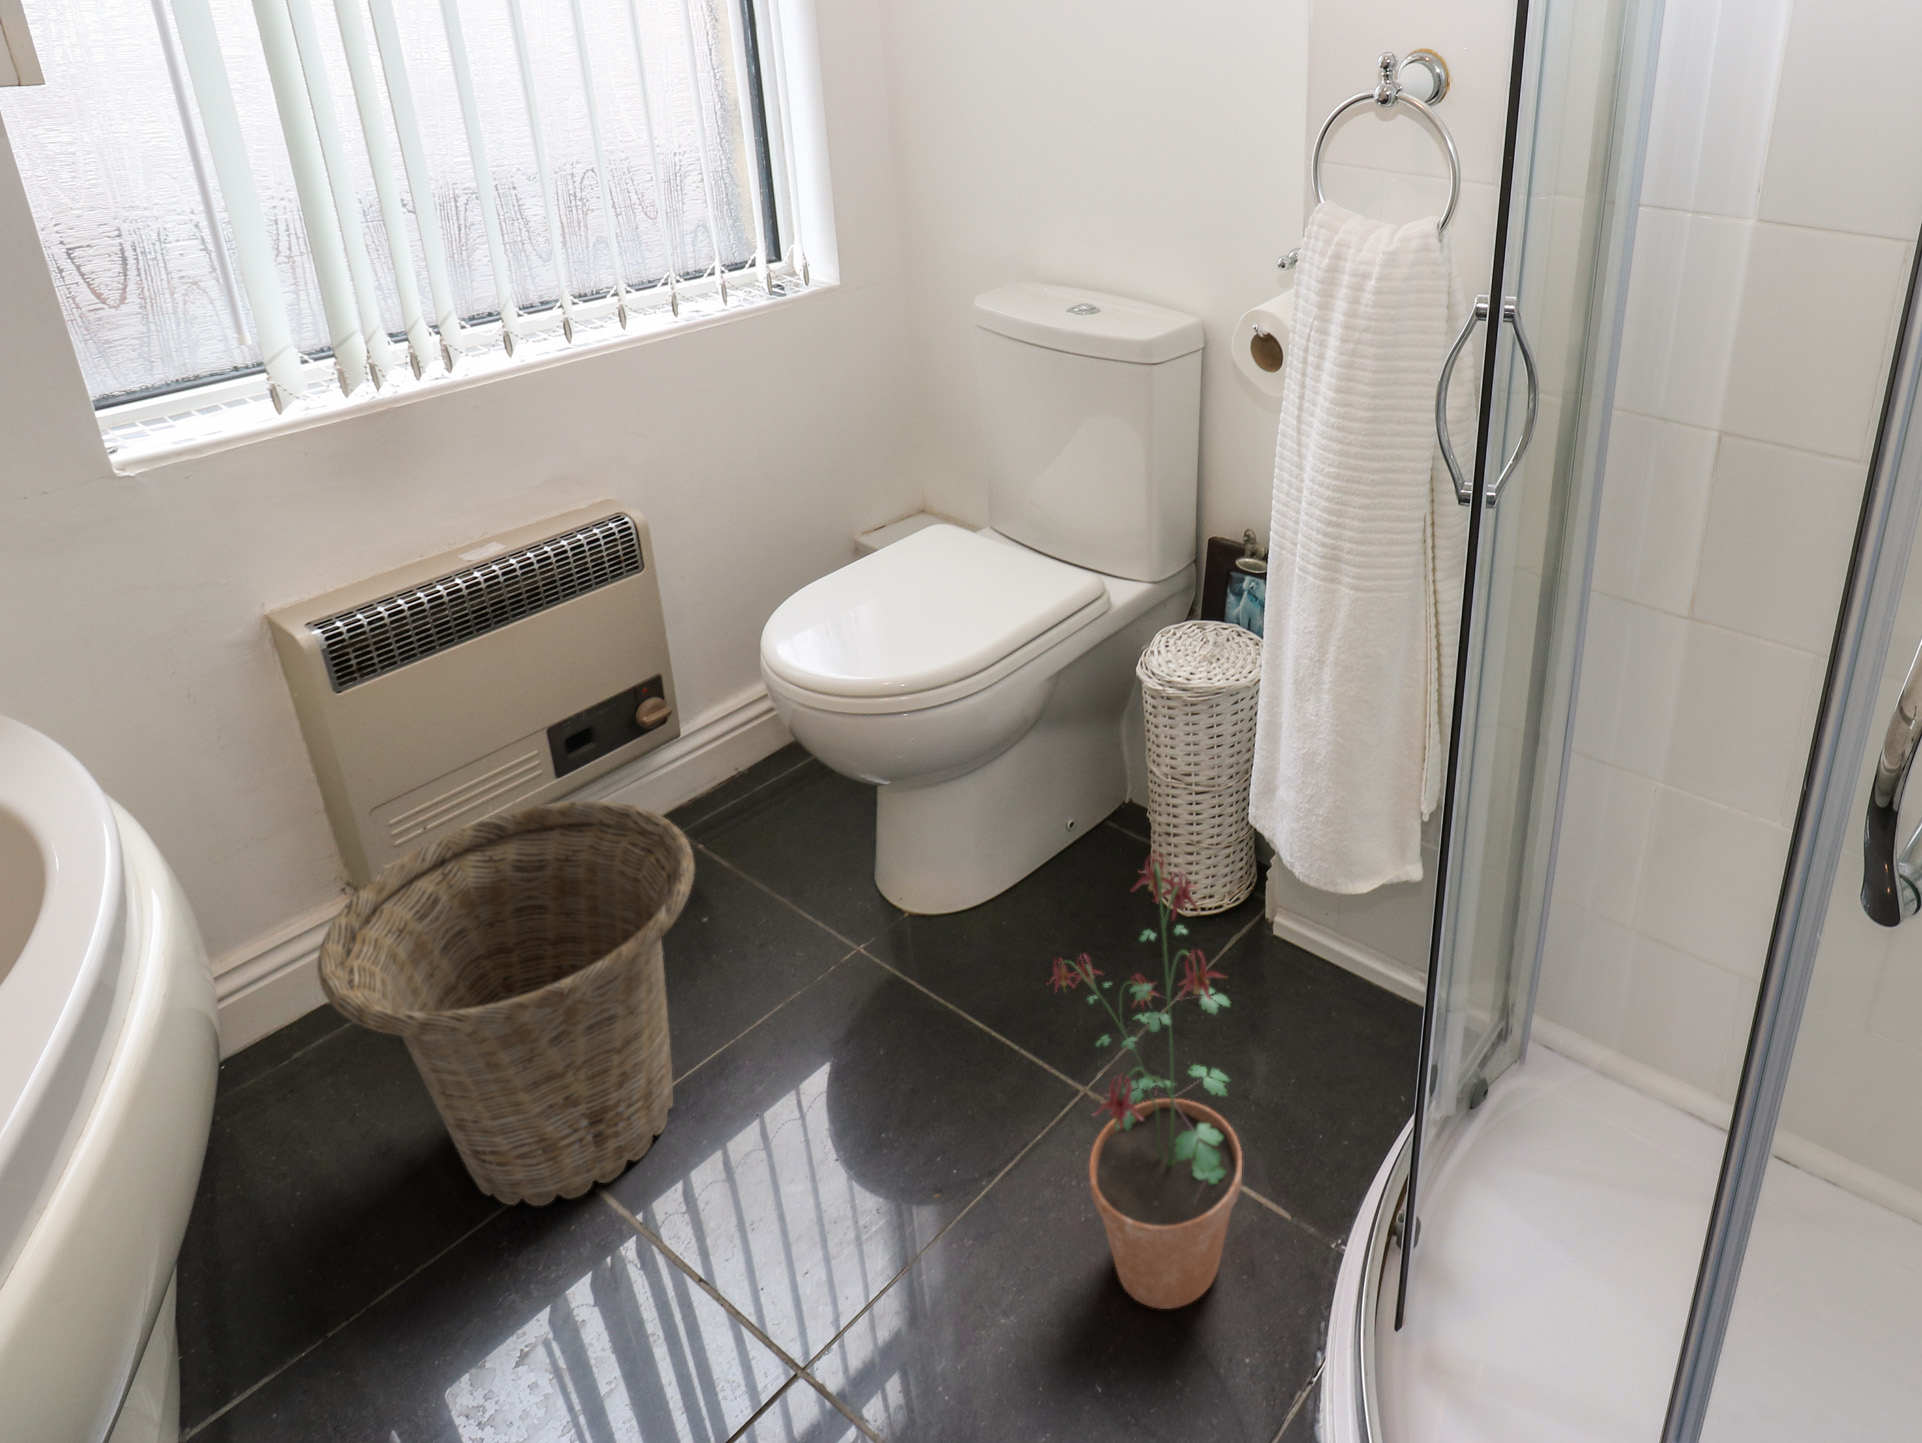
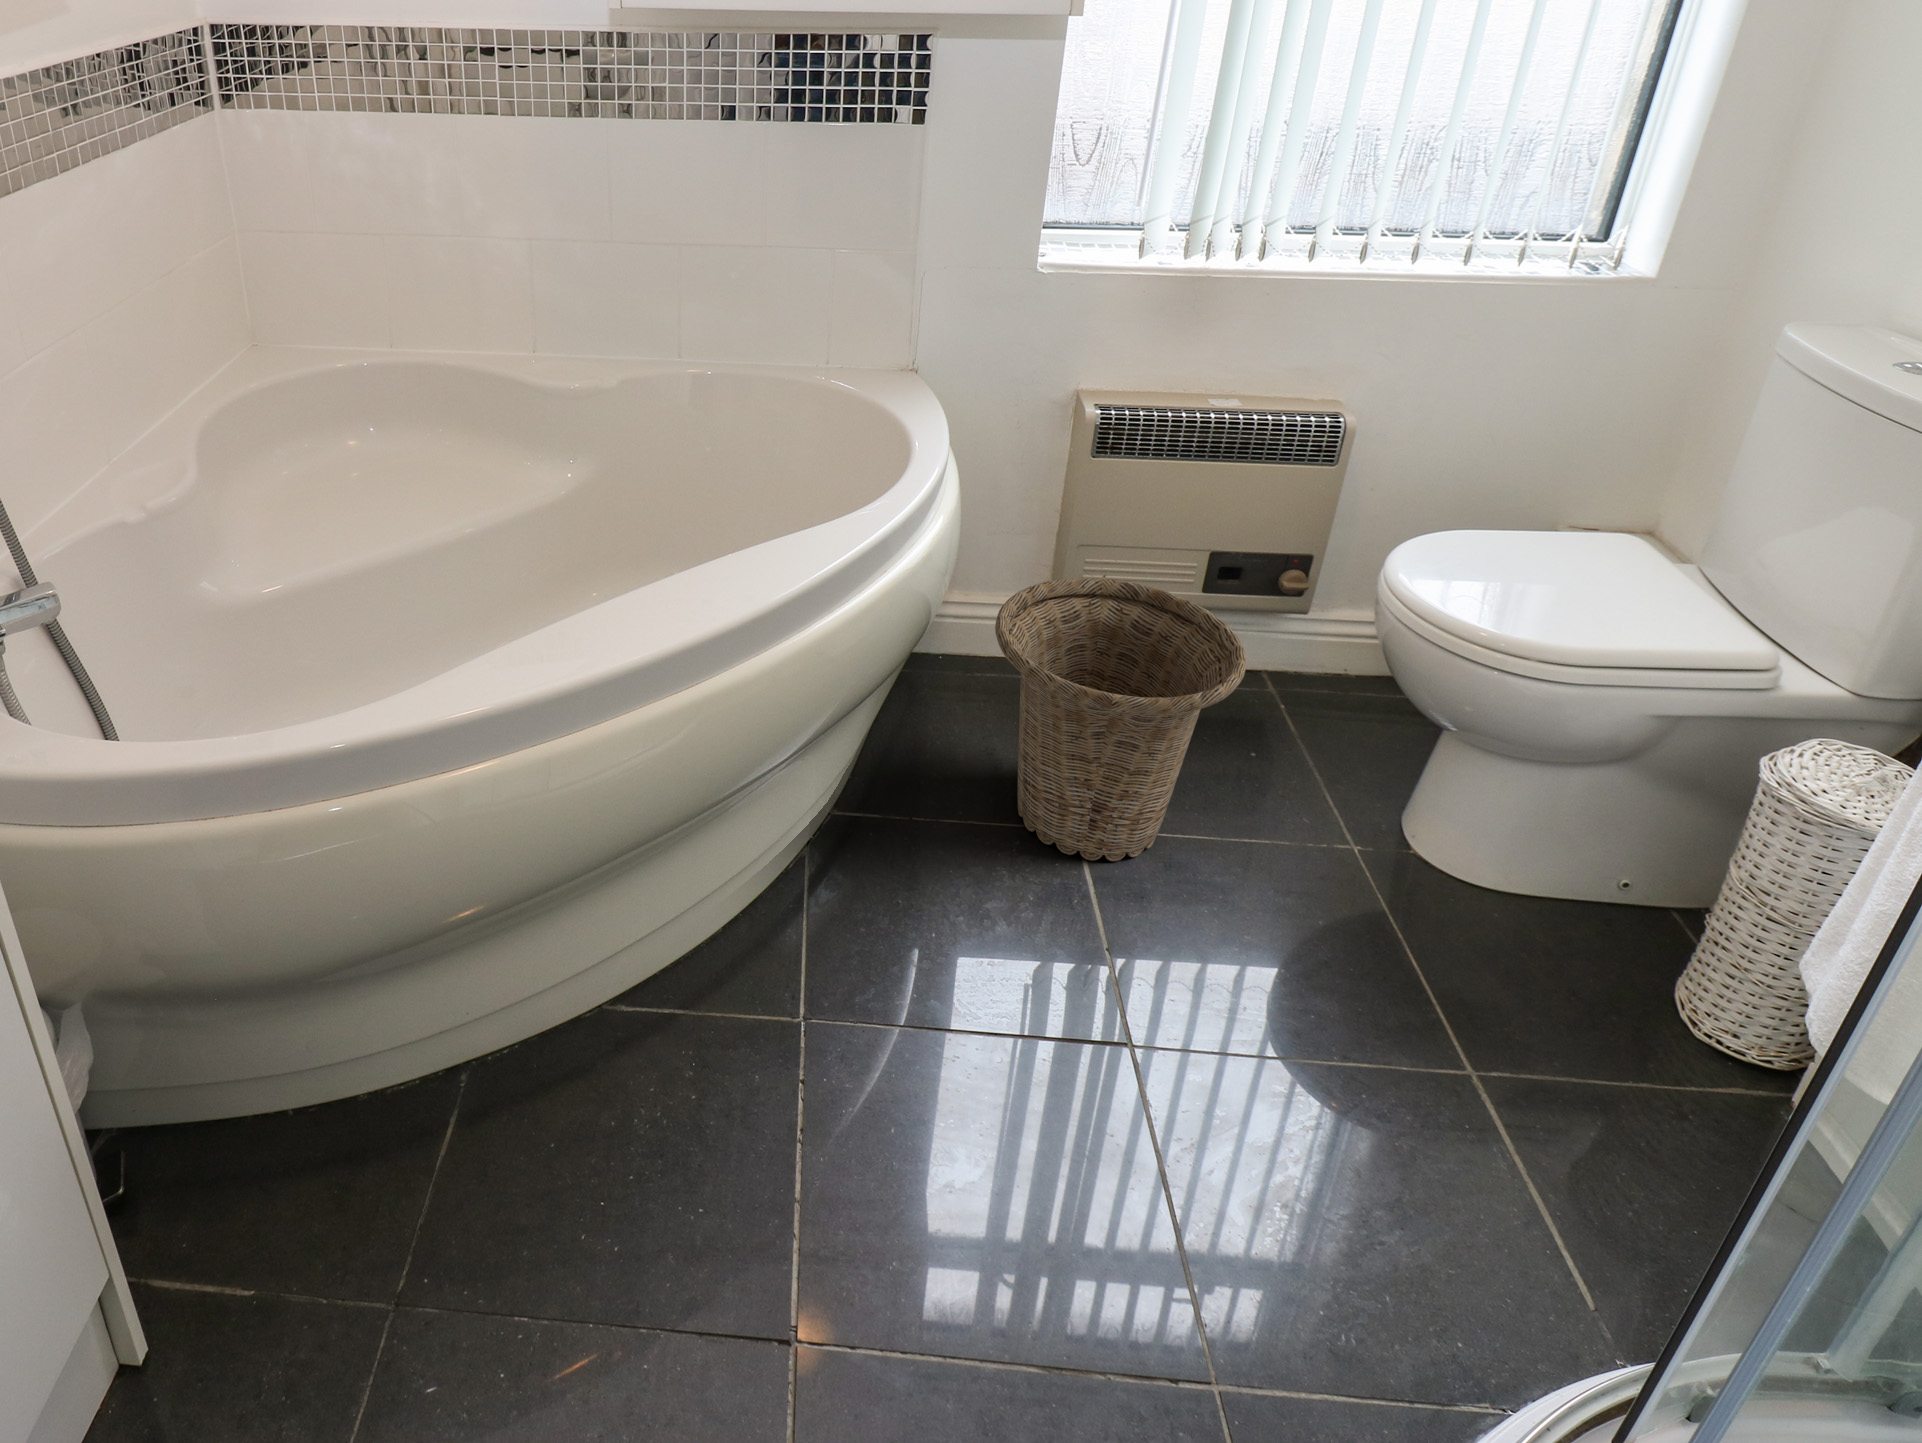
potted plant: present [1049,854,1242,1309] -> none [1387,865,1632,1263]

